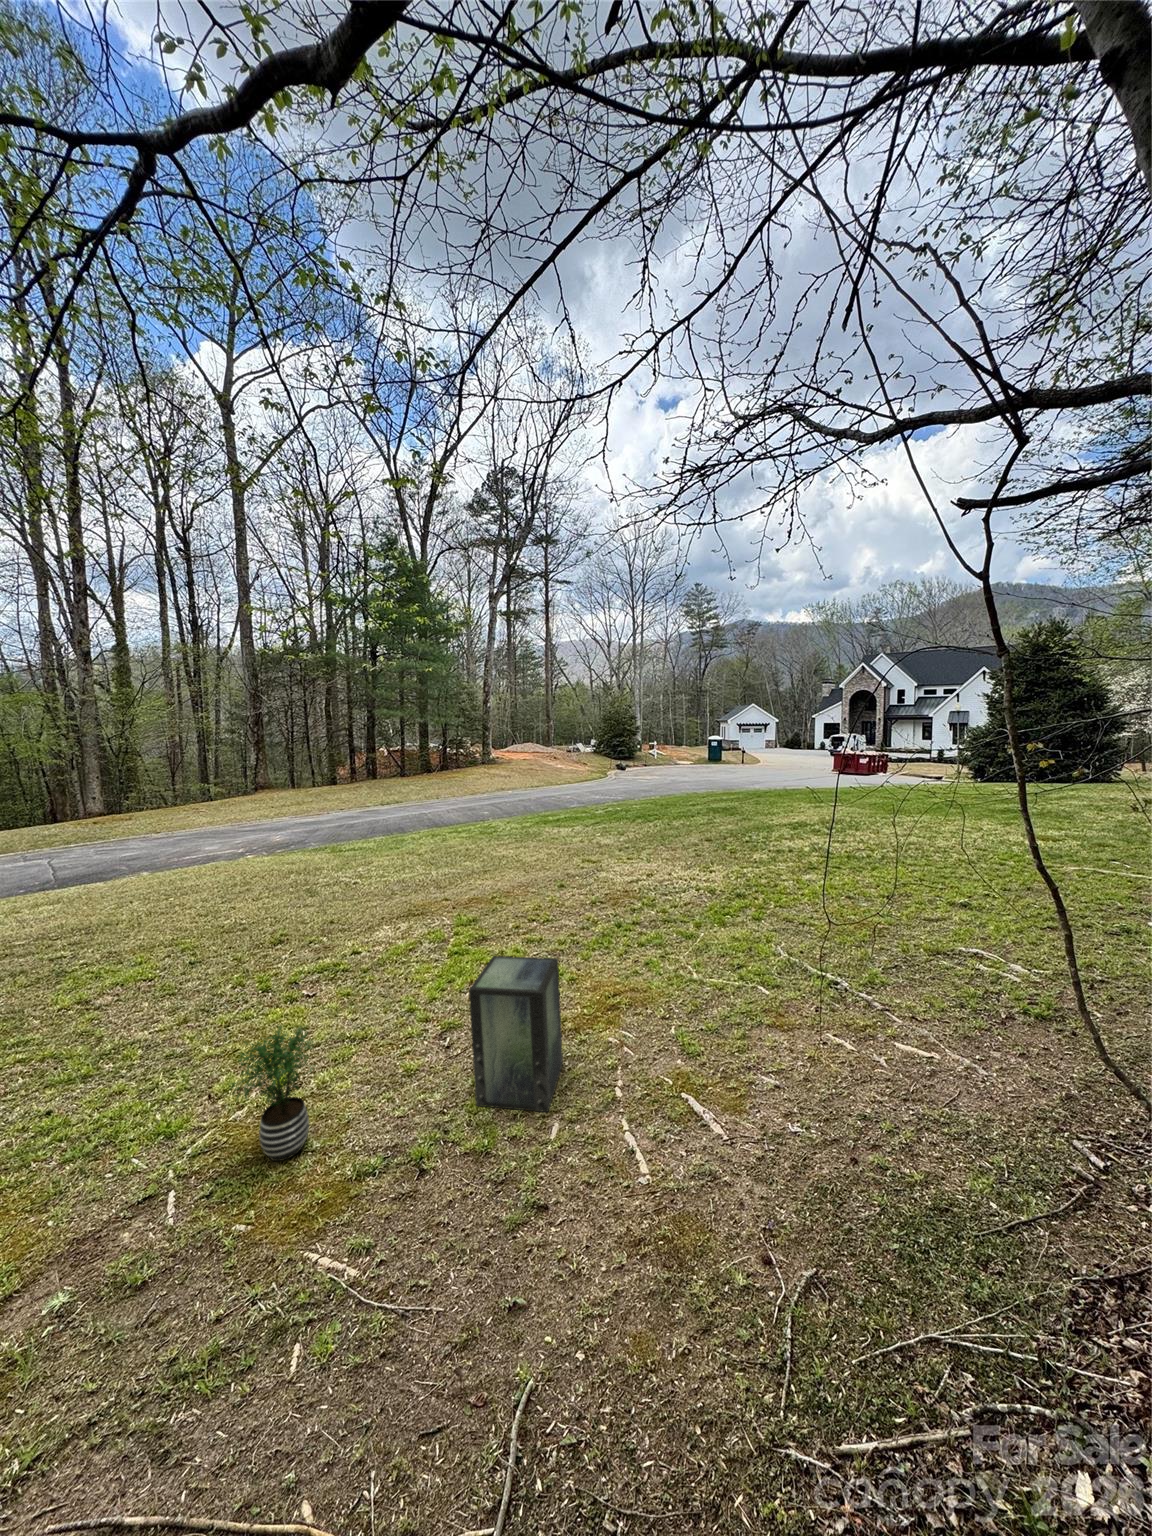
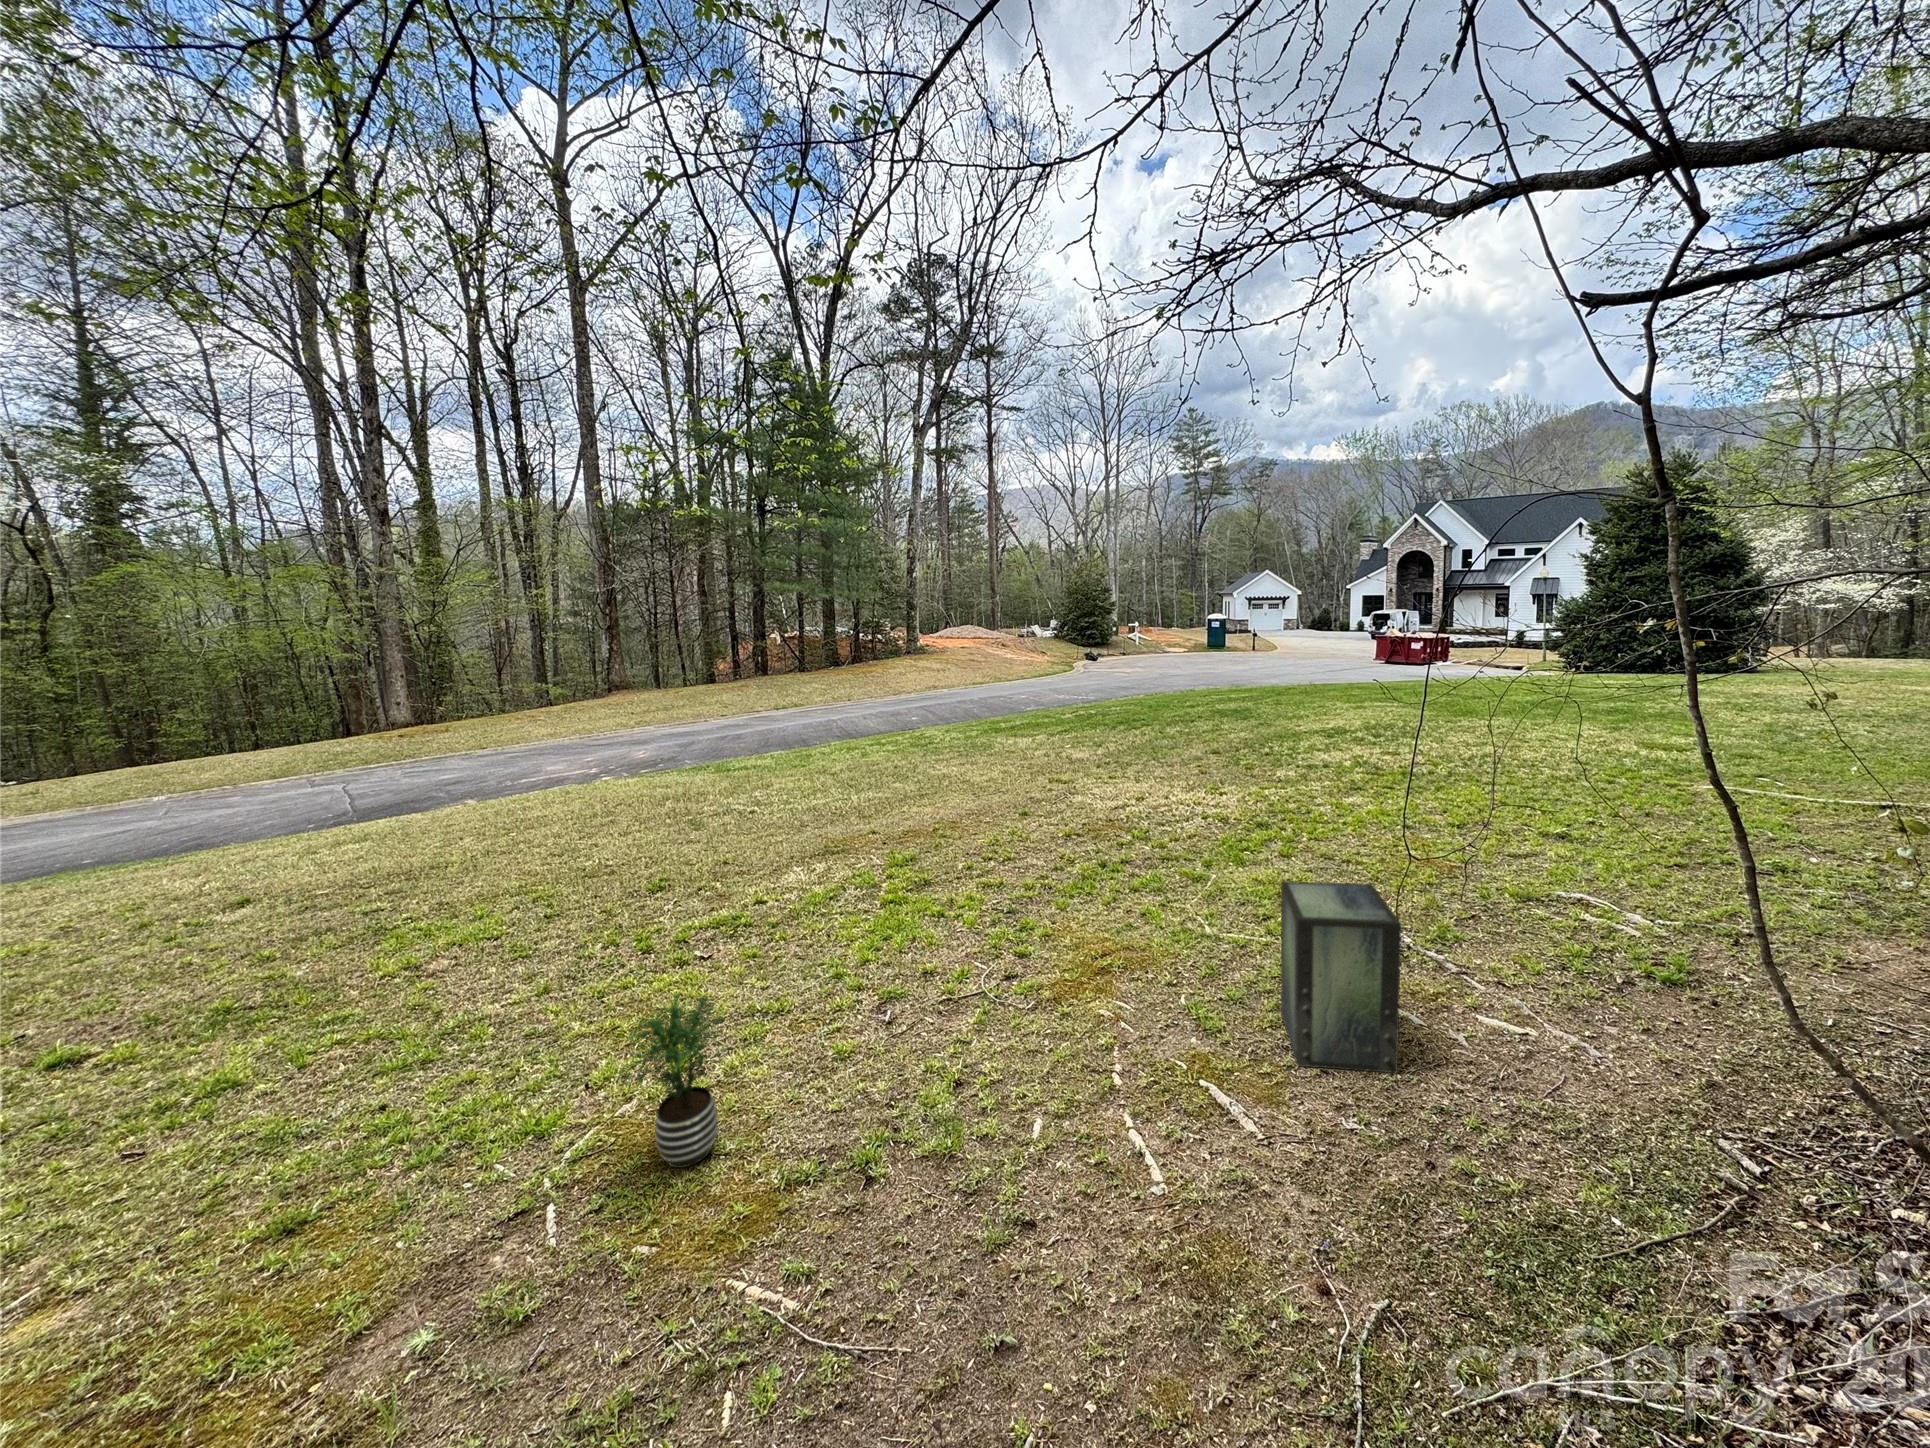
storage box: present [469,956,563,1112] -> present [1281,881,1401,1073]

